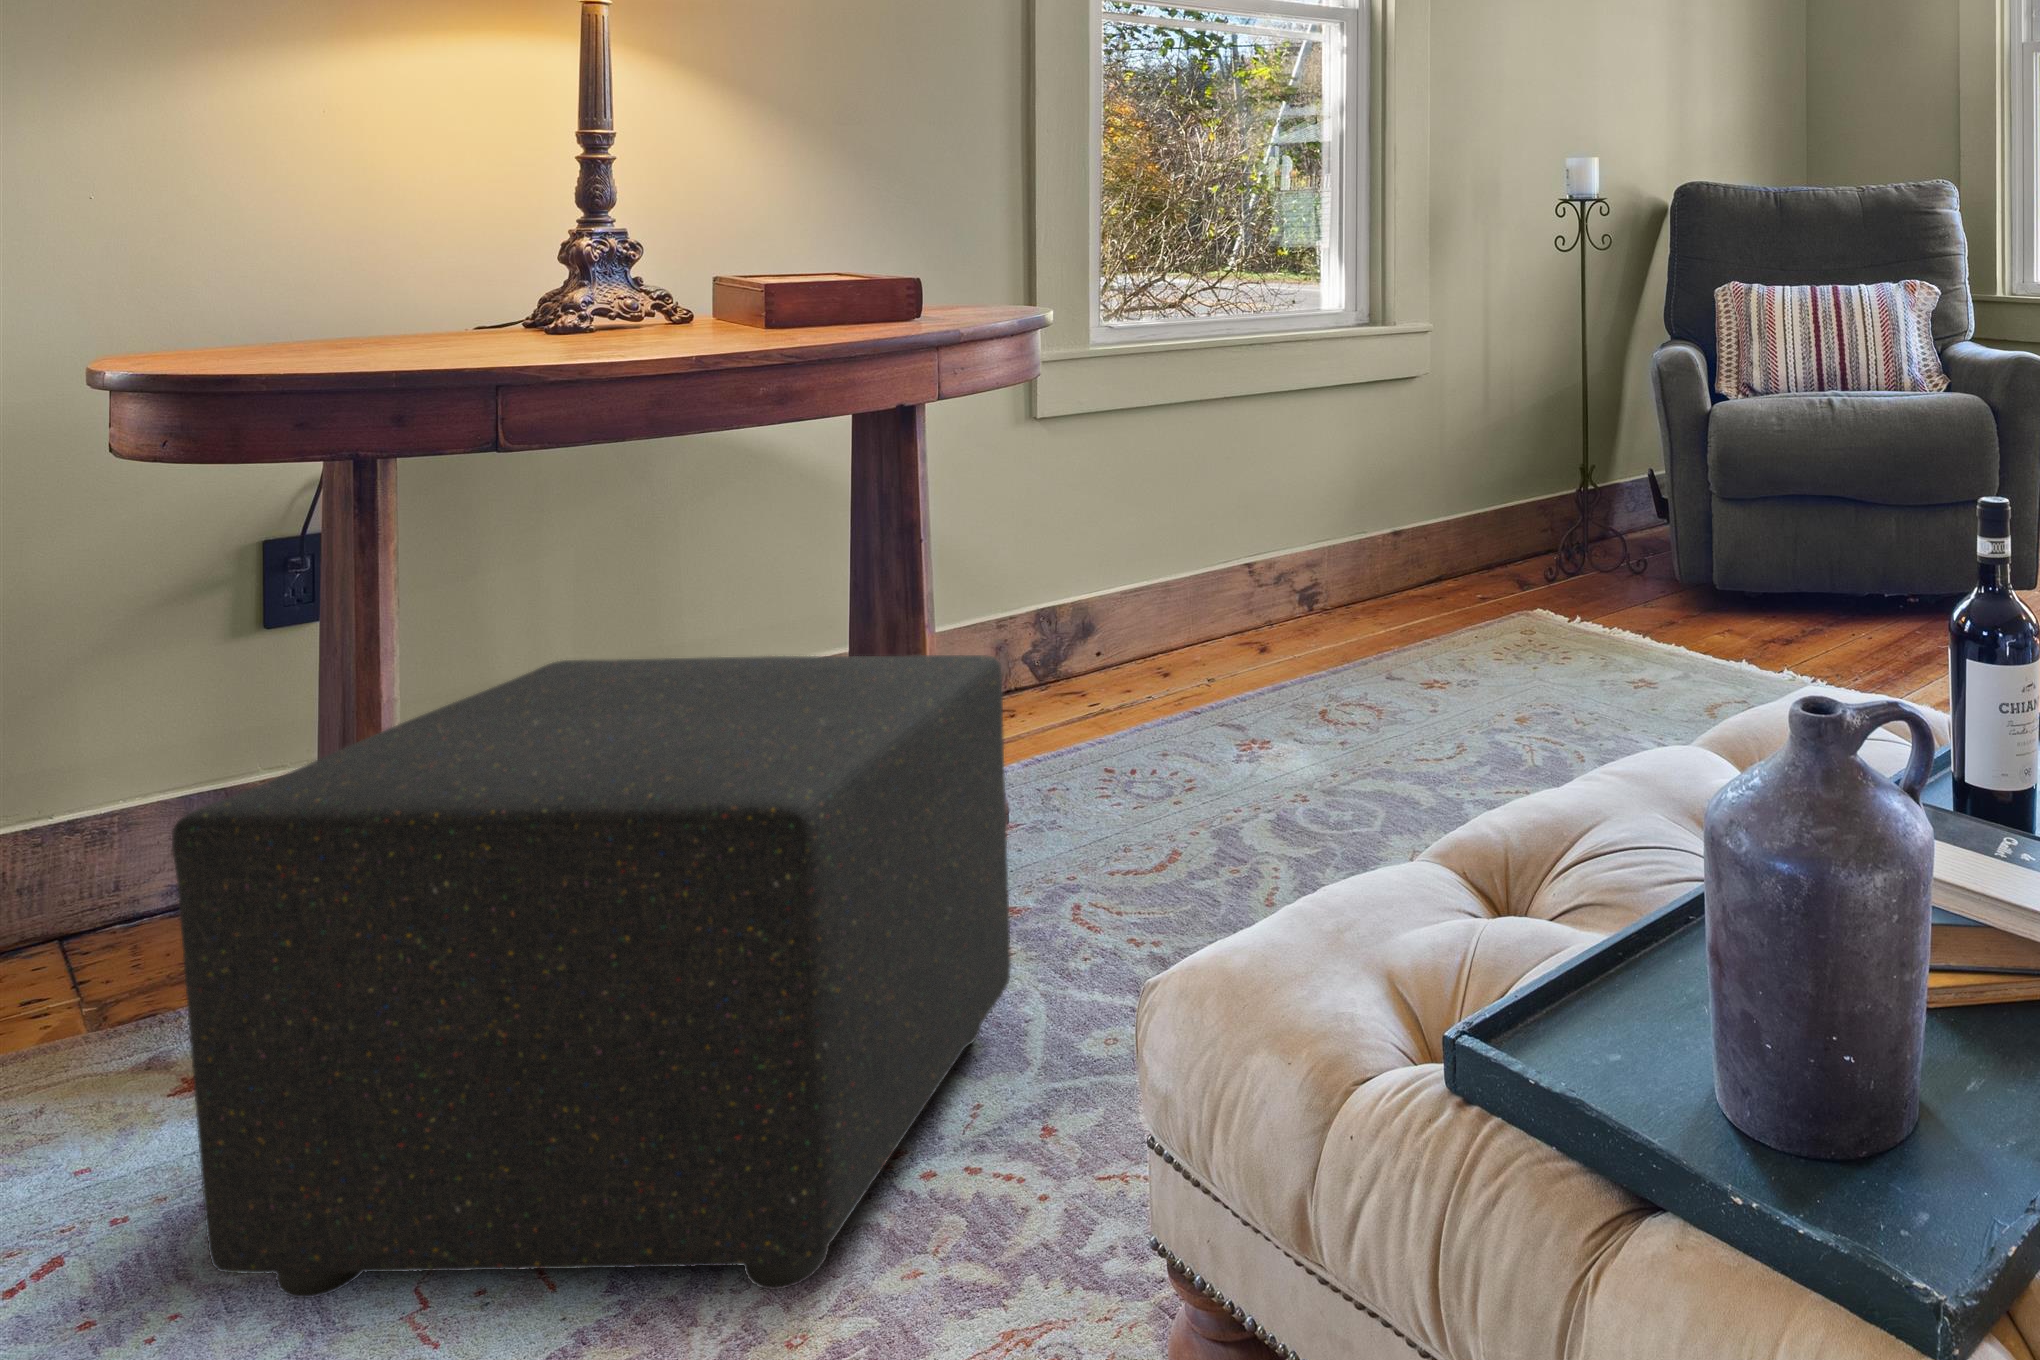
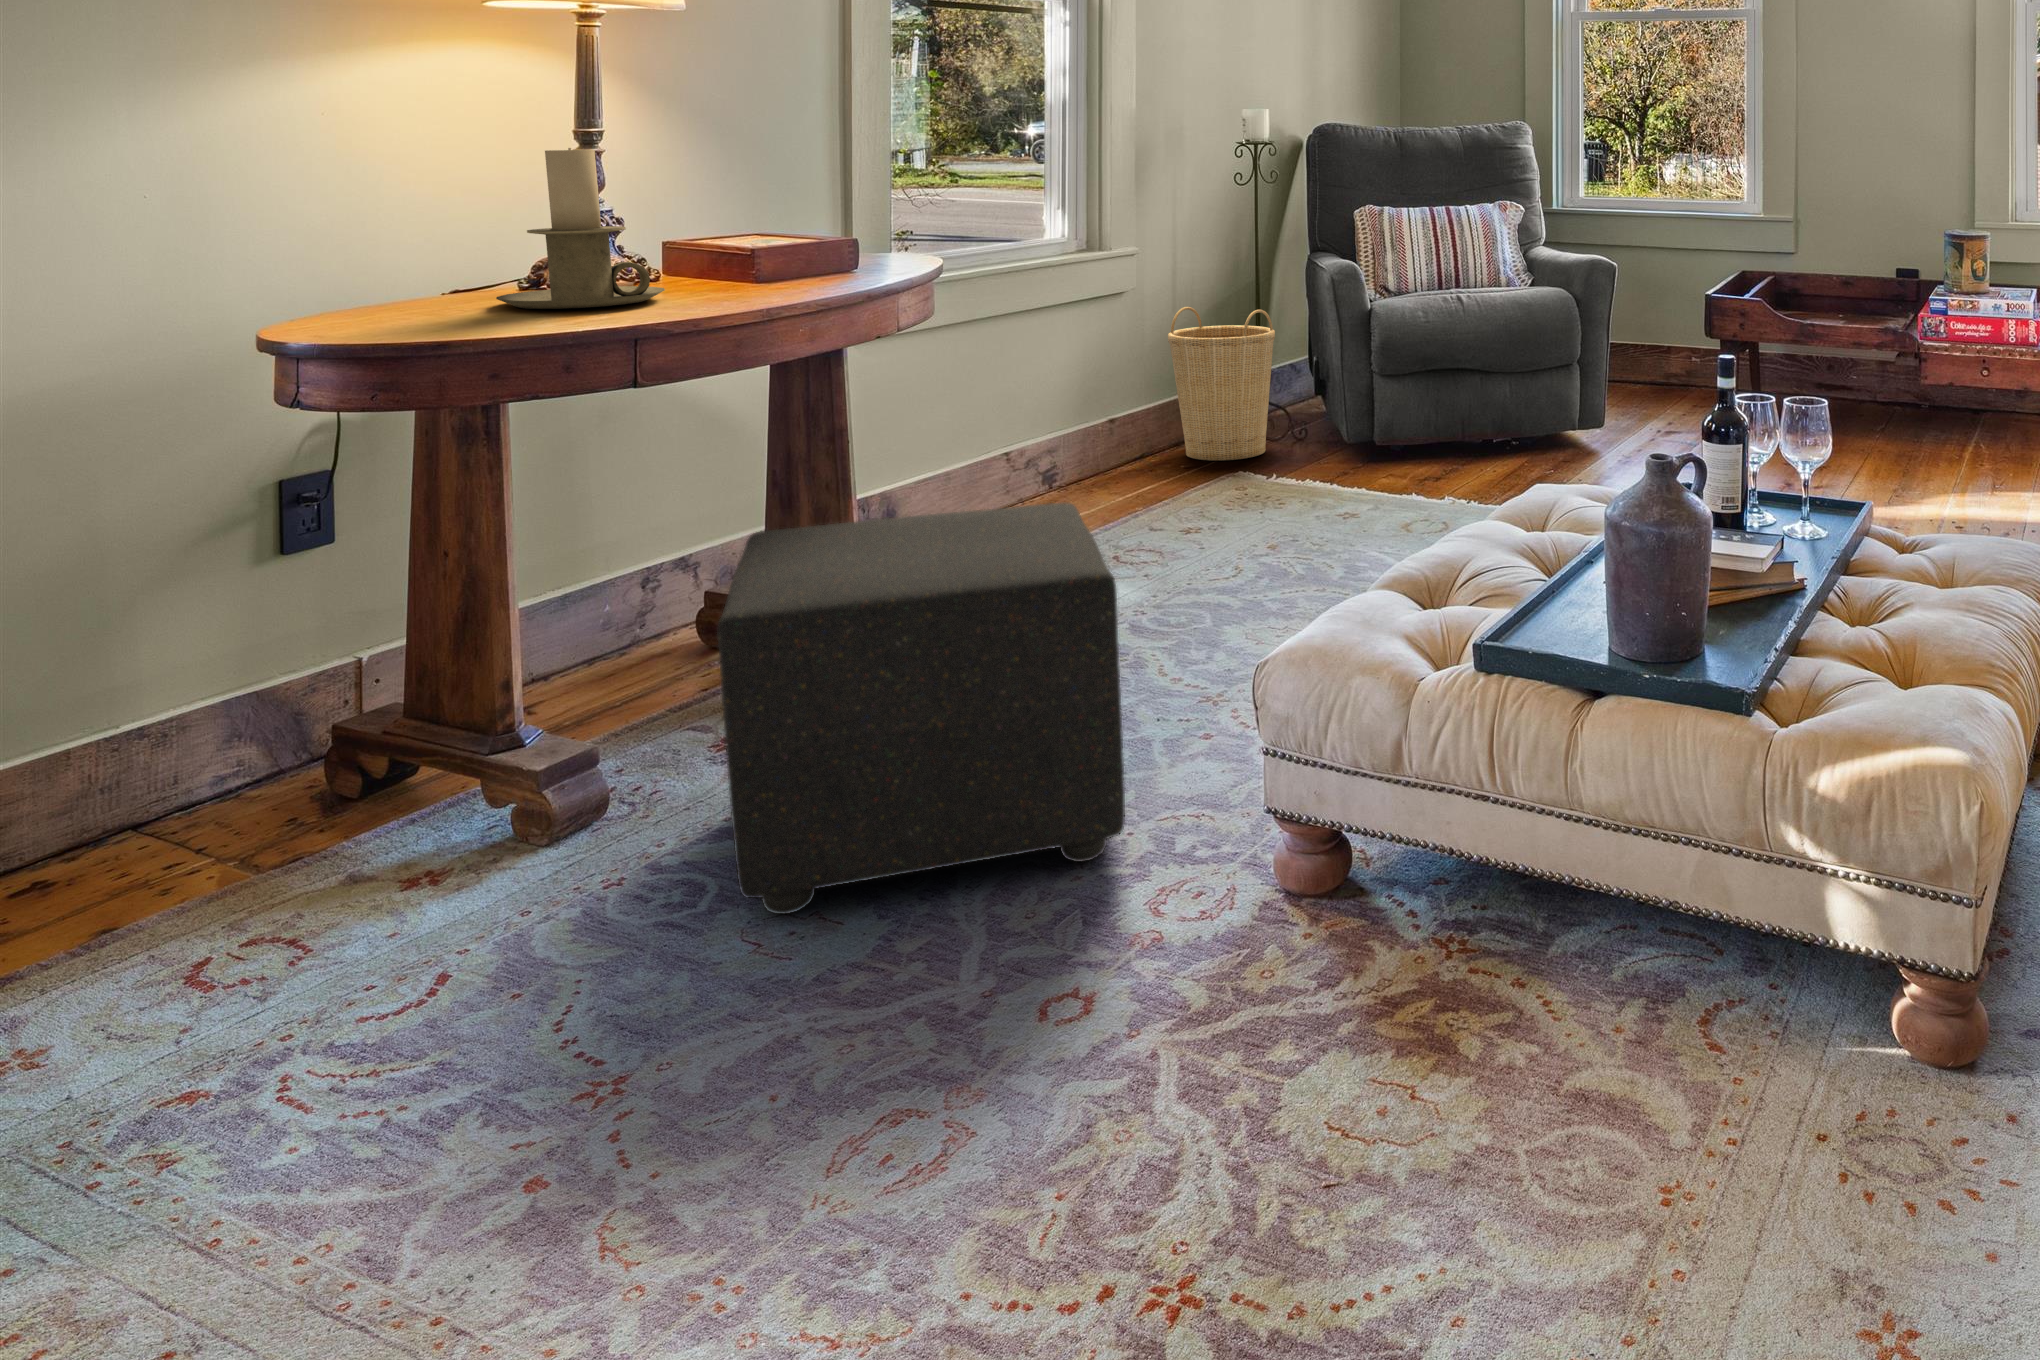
candle holder: none [370,138,597,342] -> present [496,148,665,309]
basket: none [1484,403,1612,592] -> present [1168,307,1275,460]

